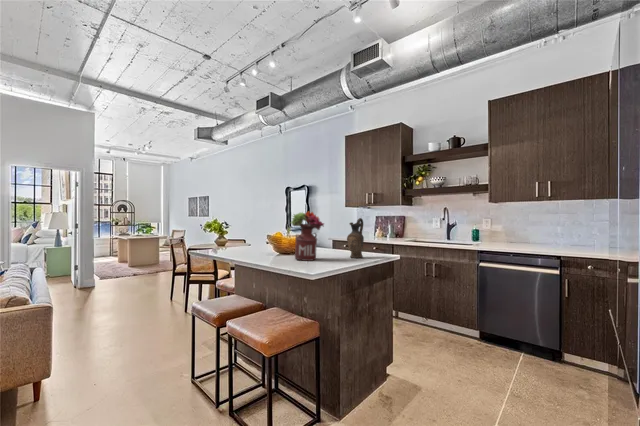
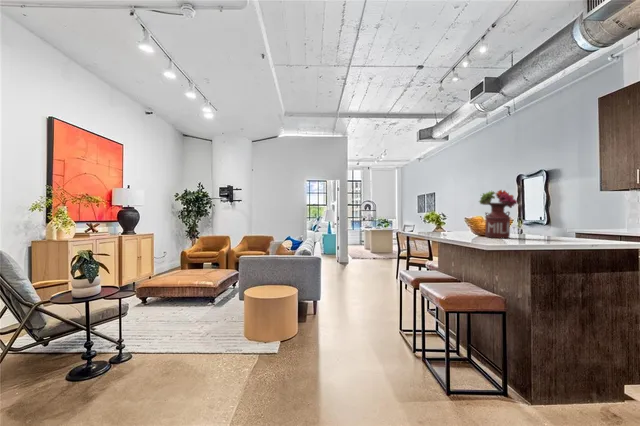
ceramic pitcher: present [347,218,364,258] -> none [552,195,579,240]

